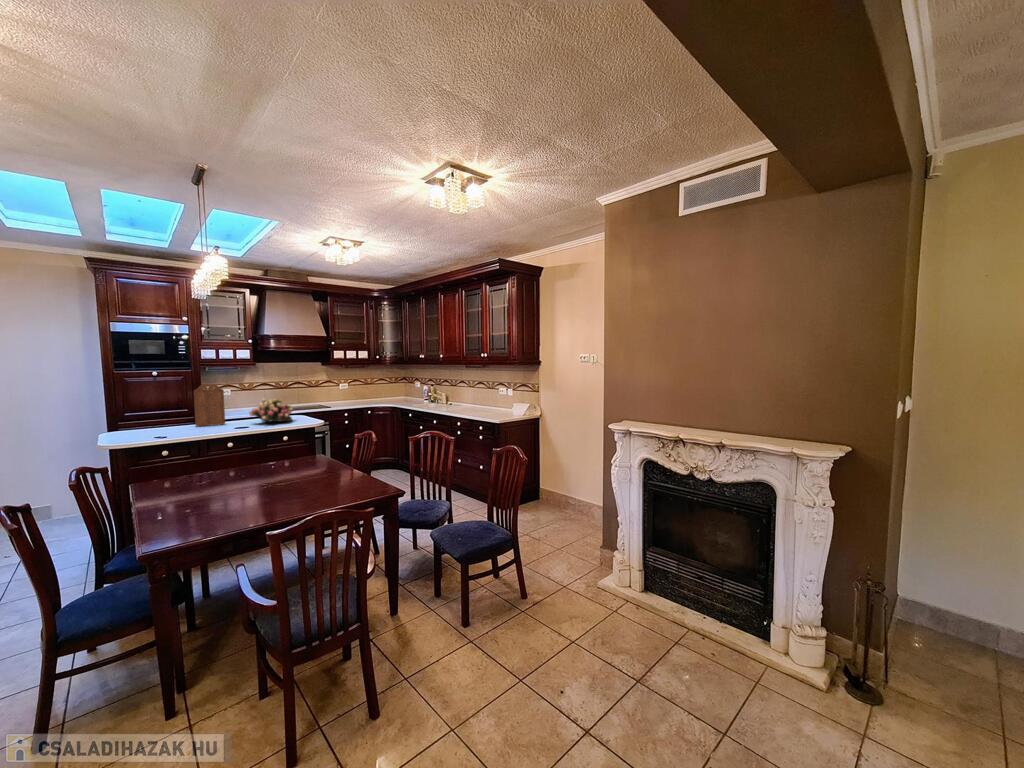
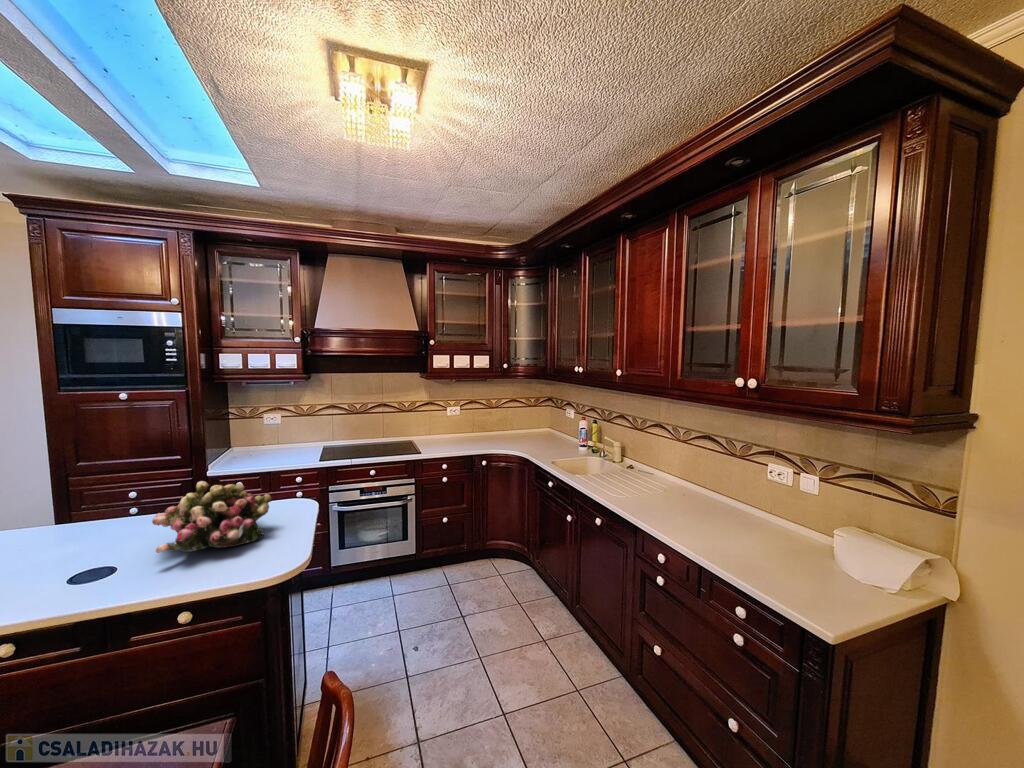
cutting board: present [194,384,225,427] -> none [36,446,116,548]

